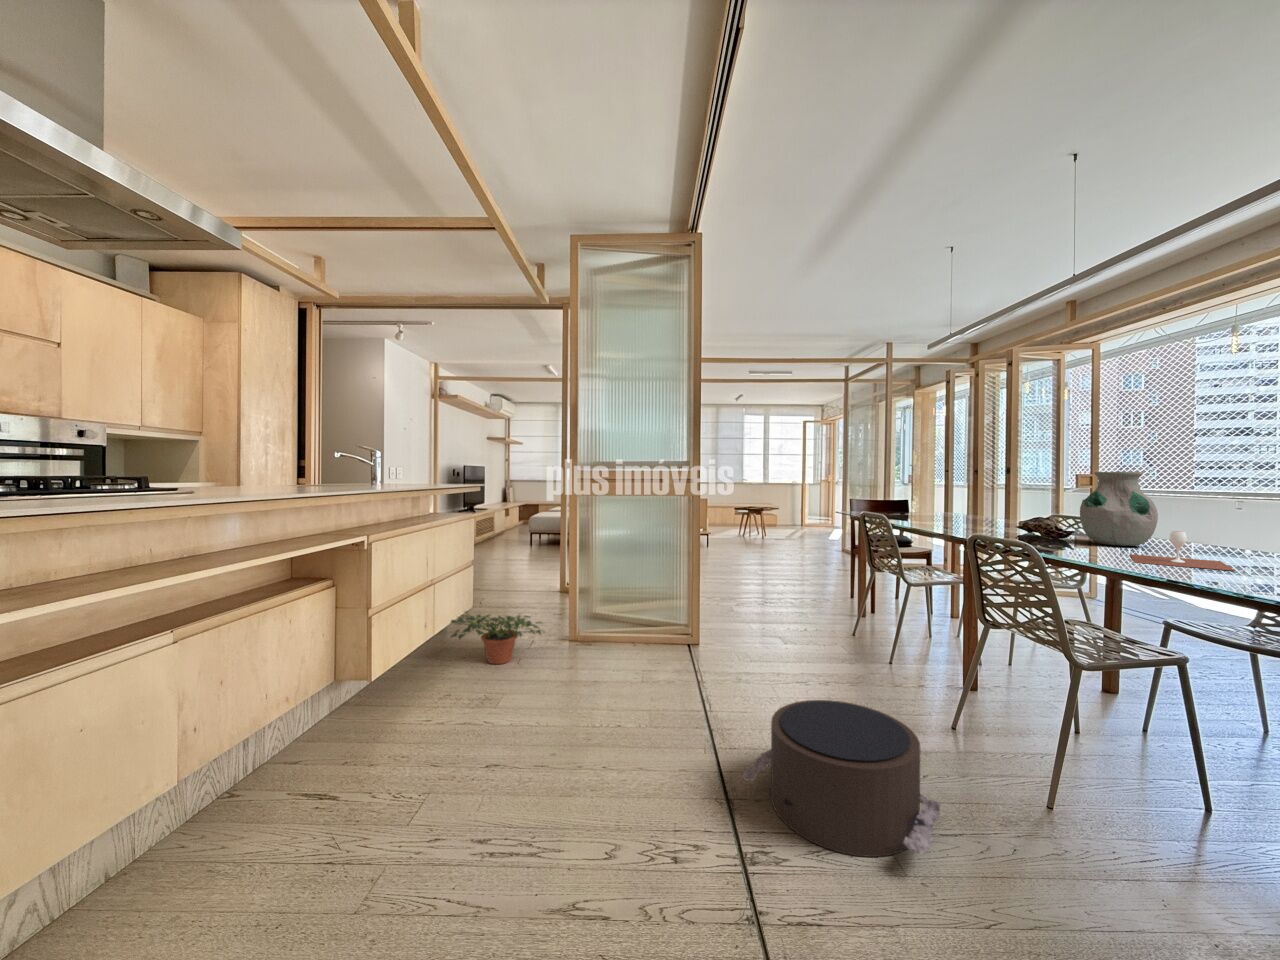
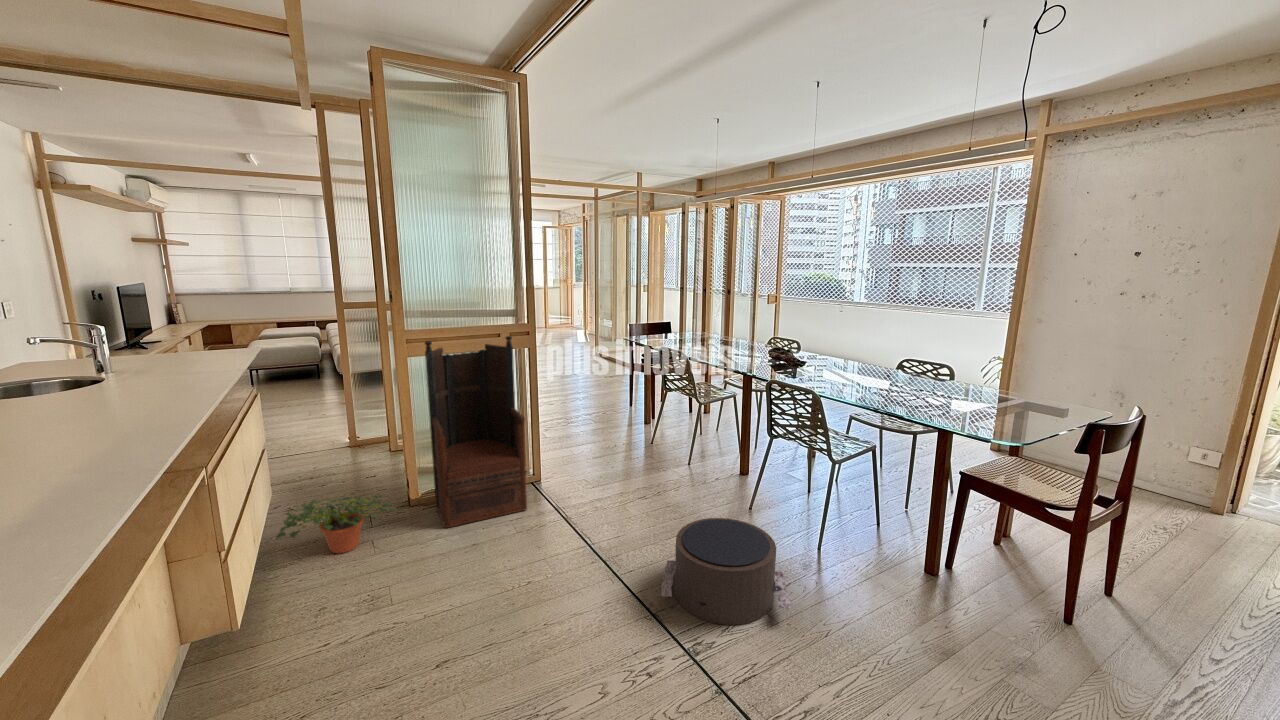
vase: present [1080,472,1158,546] -> none [812,322,853,372]
armchair: none [582,480,670,666] -> present [425,336,527,528]
wine glass: present [1130,531,1235,571] -> none [847,370,902,395]

